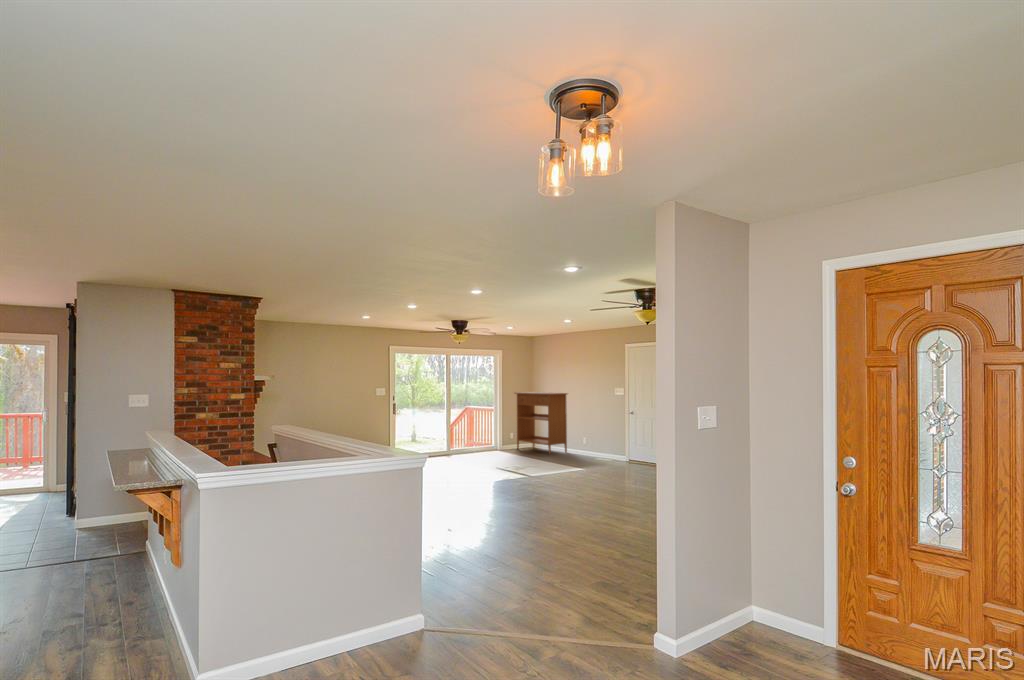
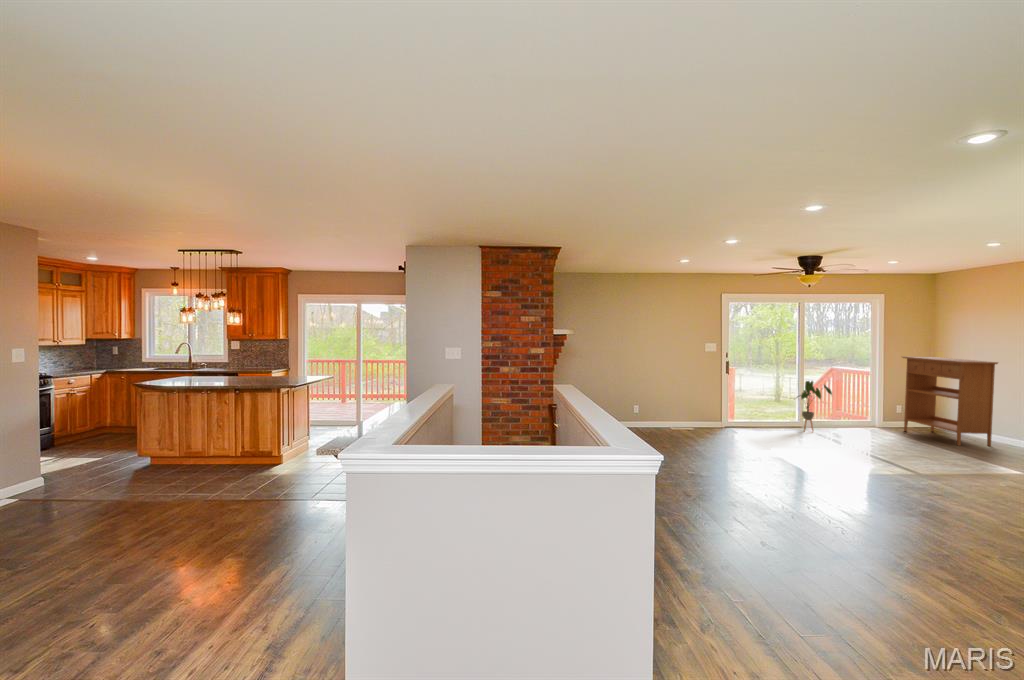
house plant: none [444,415,471,457] -> present [801,381,832,431]

